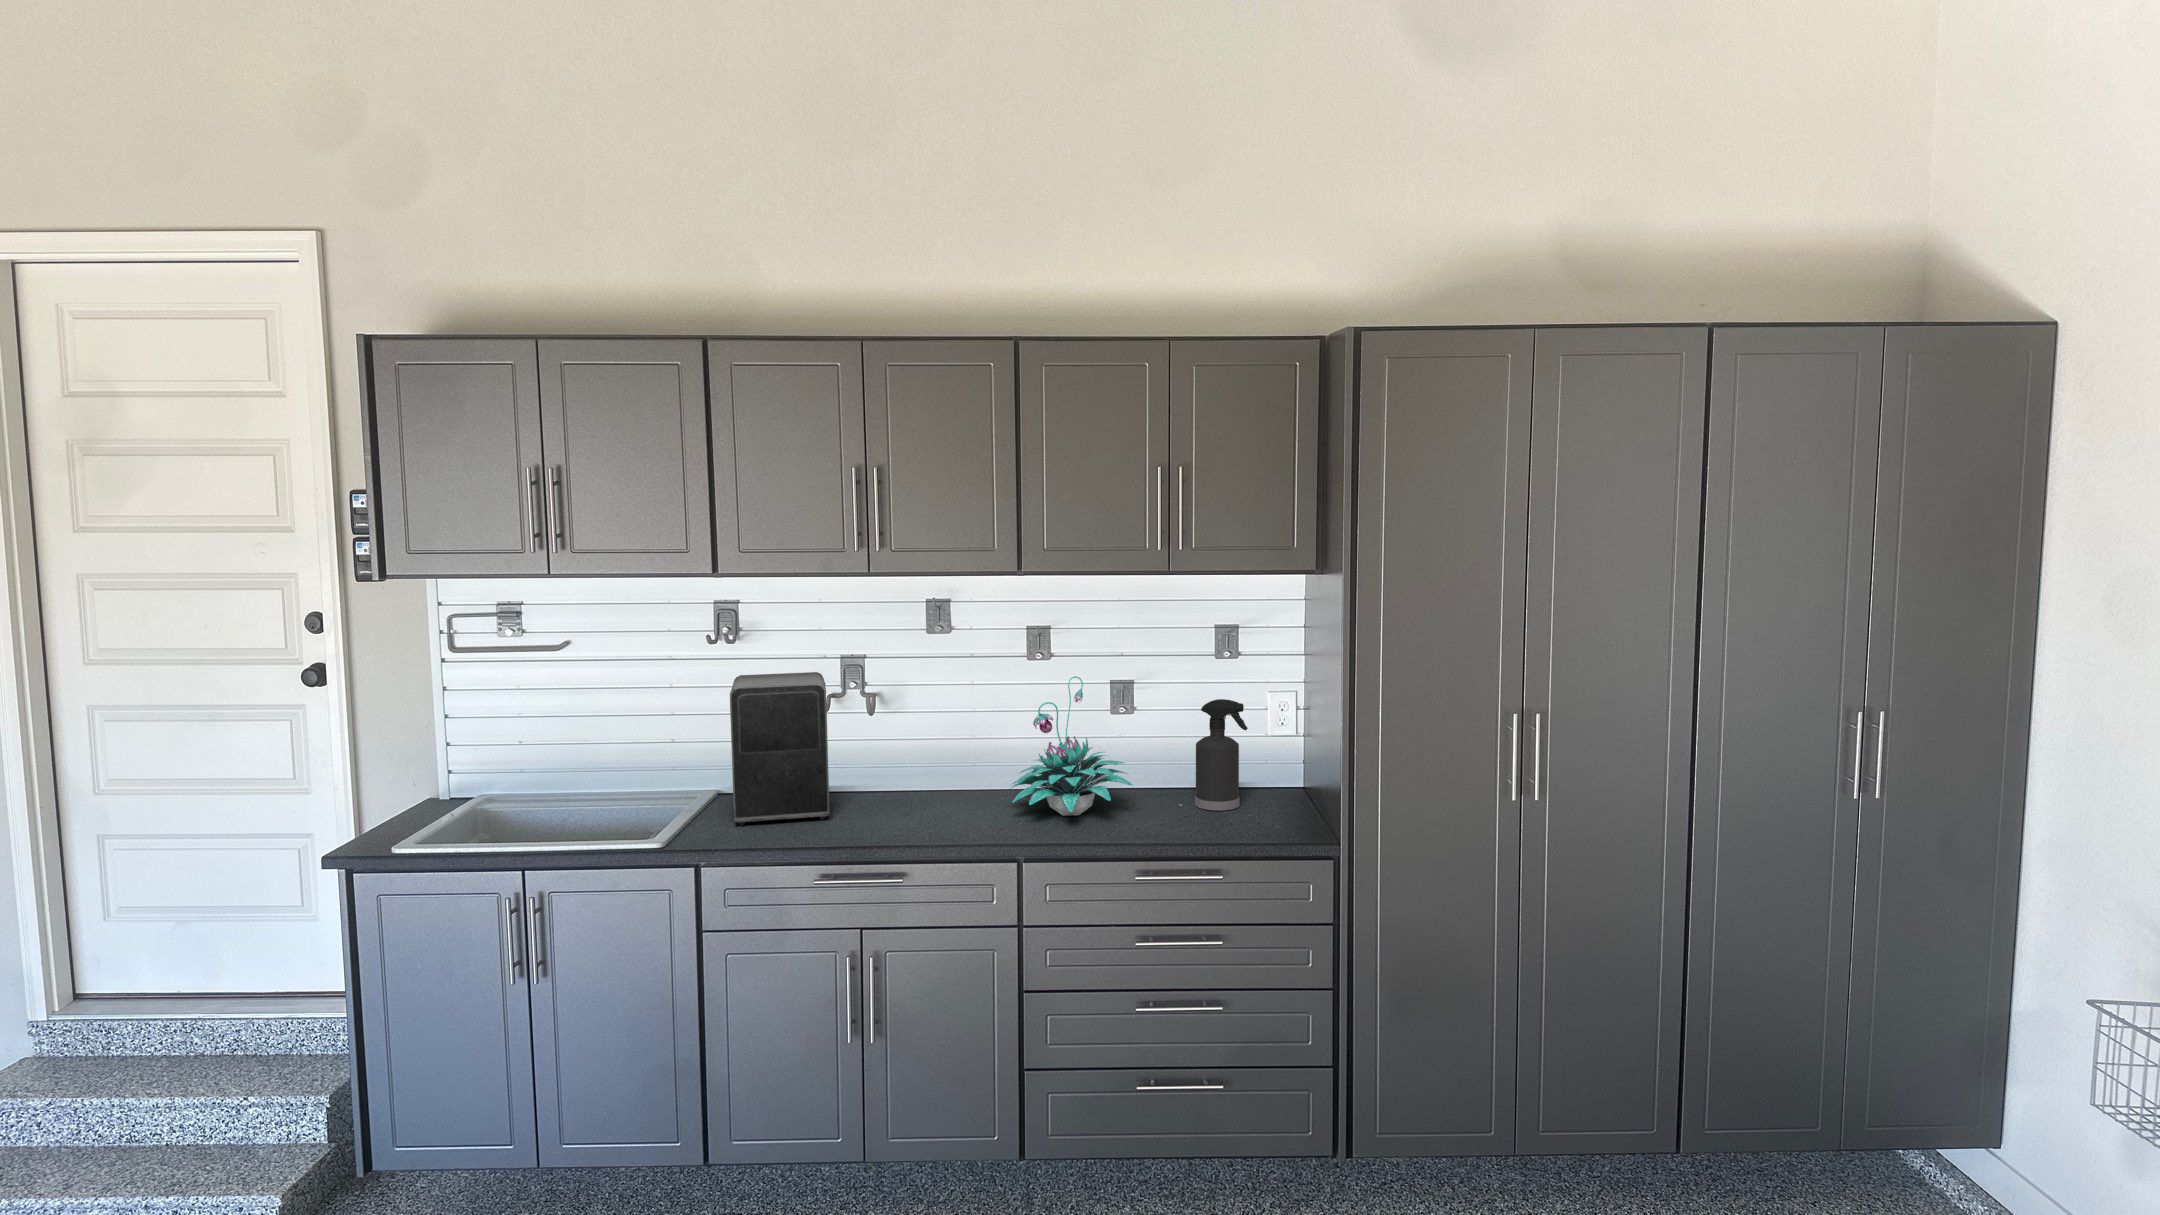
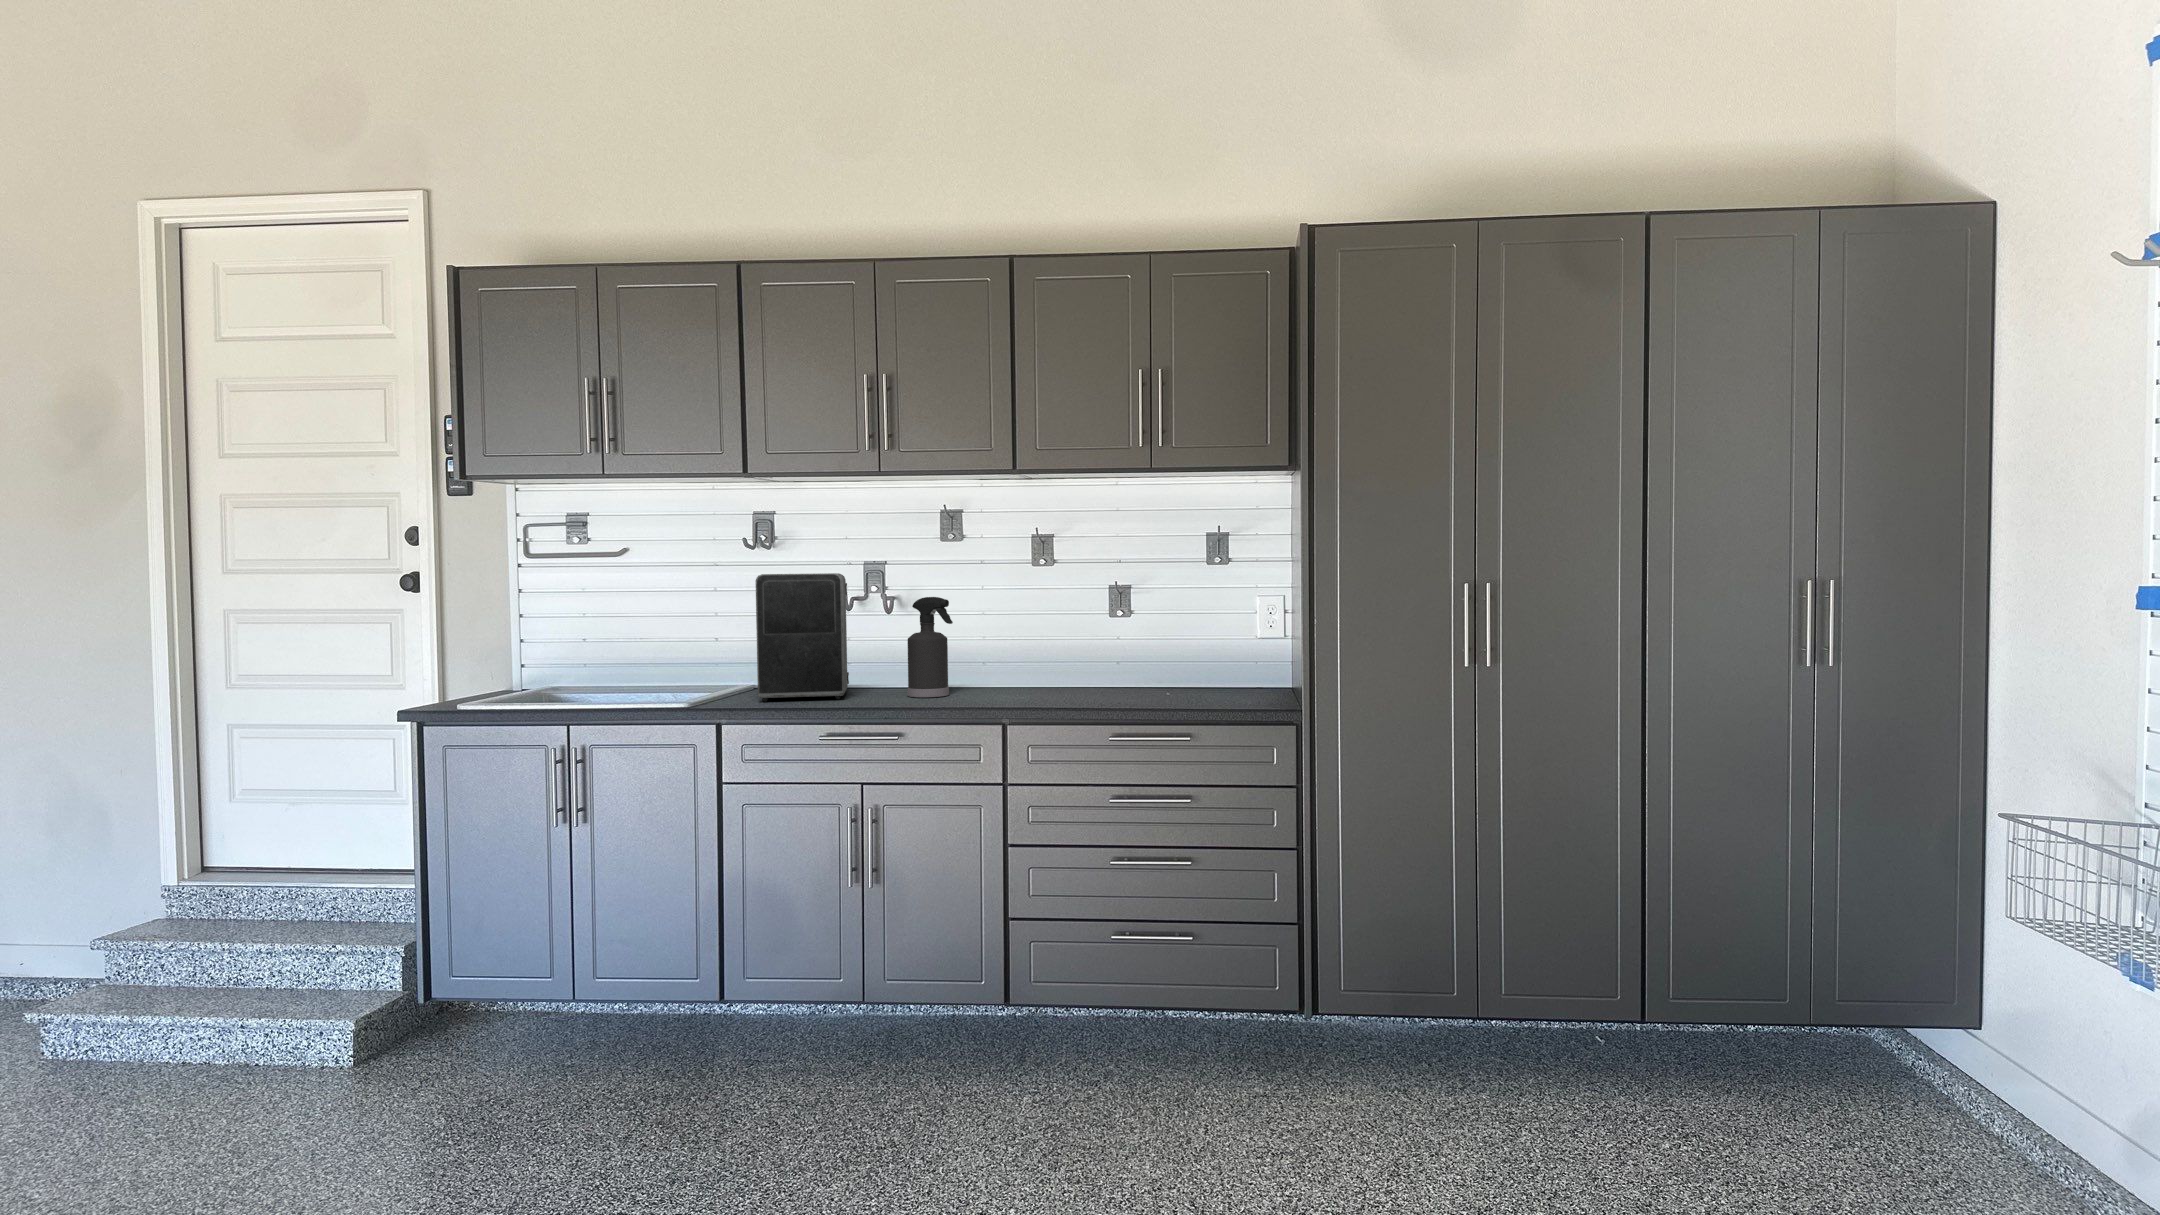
plant: present [1011,676,1133,816] -> none [1008,571,1122,698]
spray bottle: present [1195,699,1248,811] -> present [907,597,953,697]

